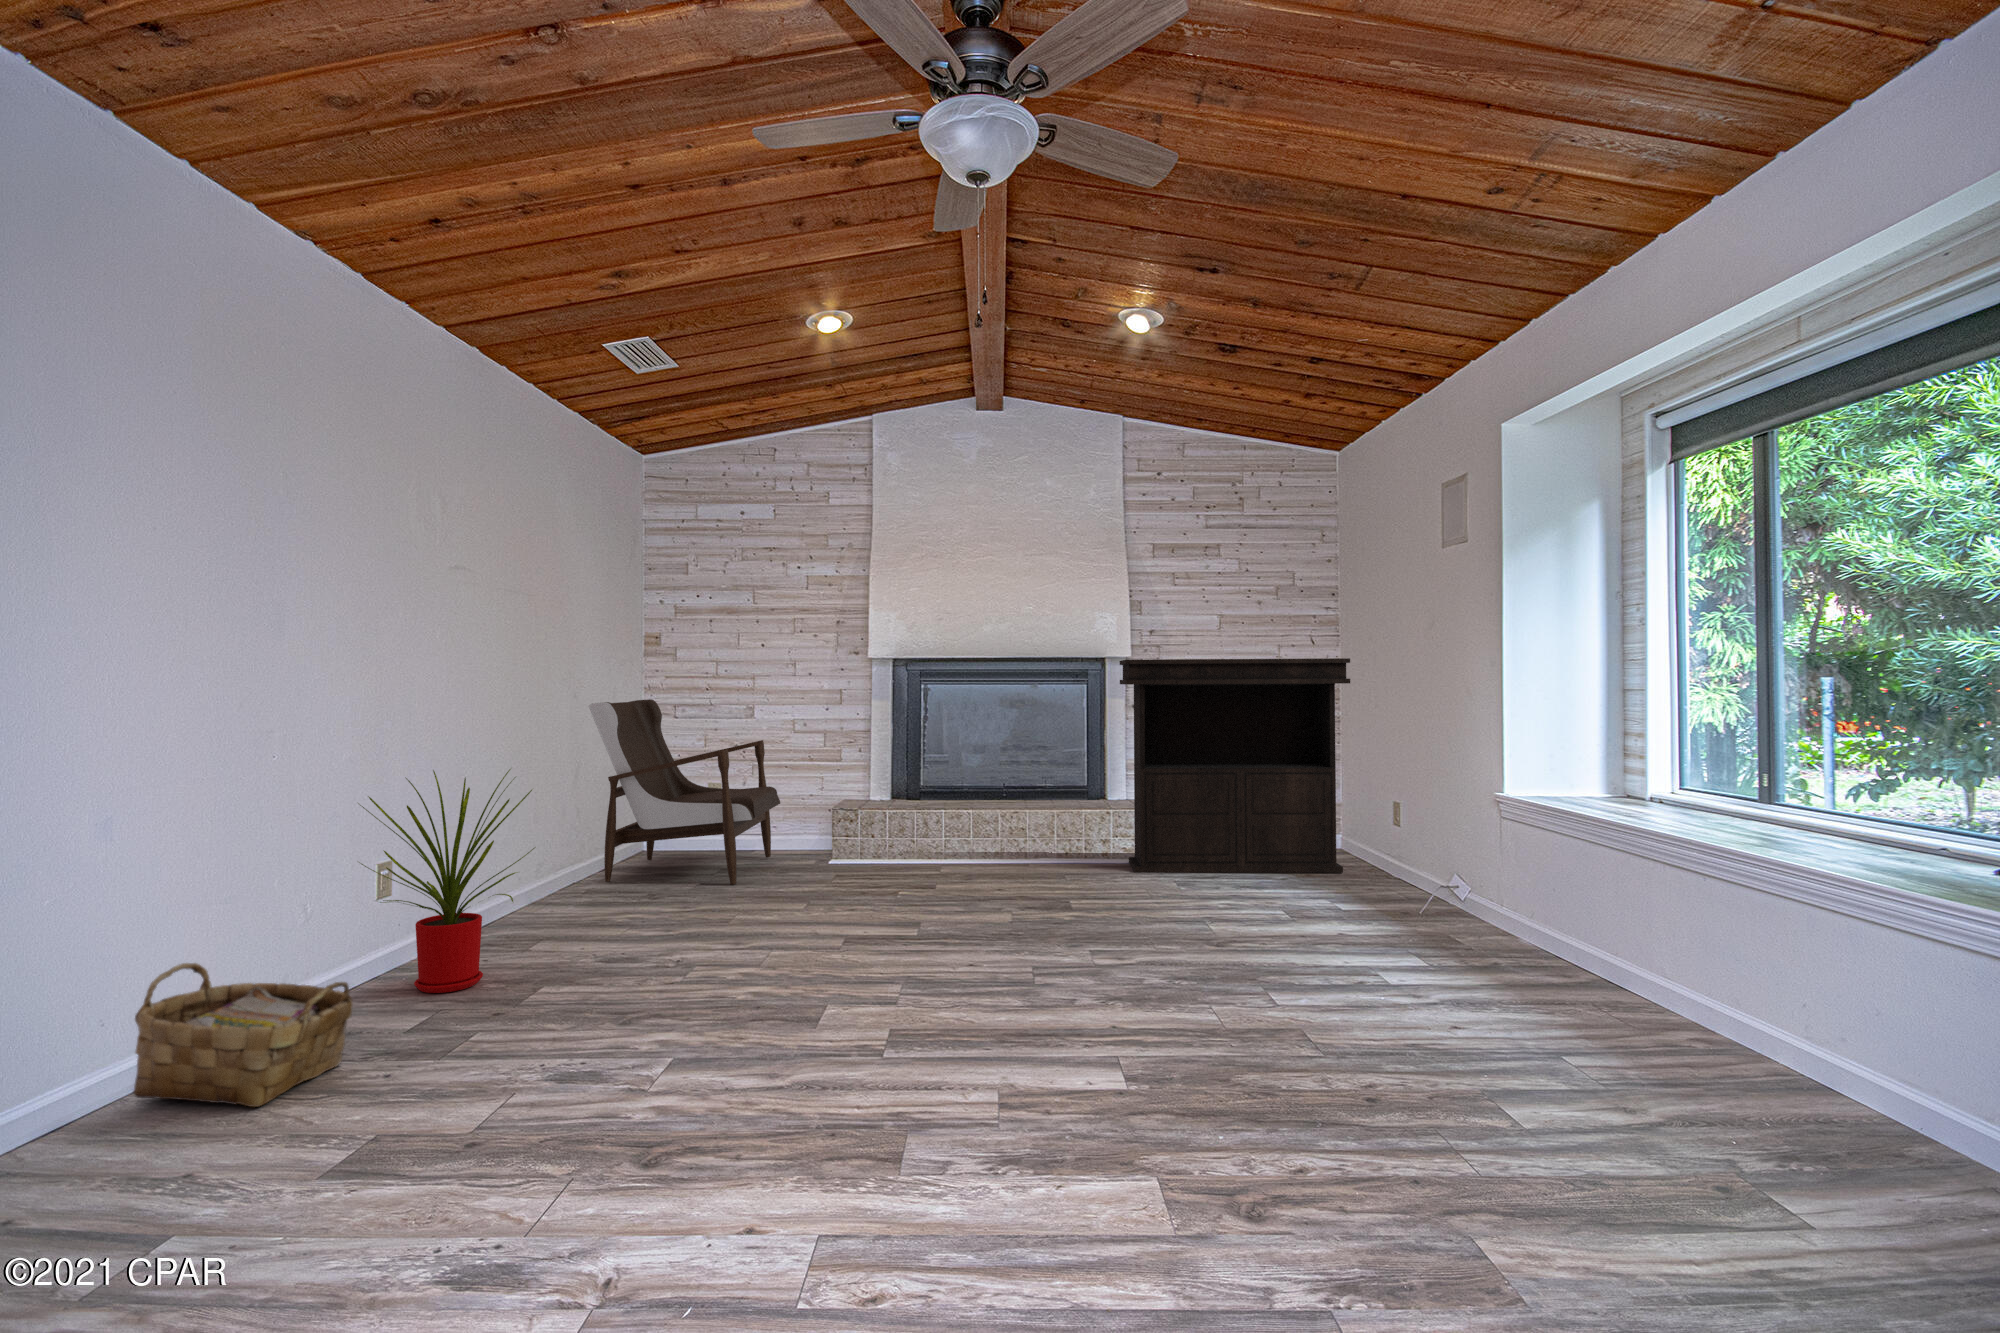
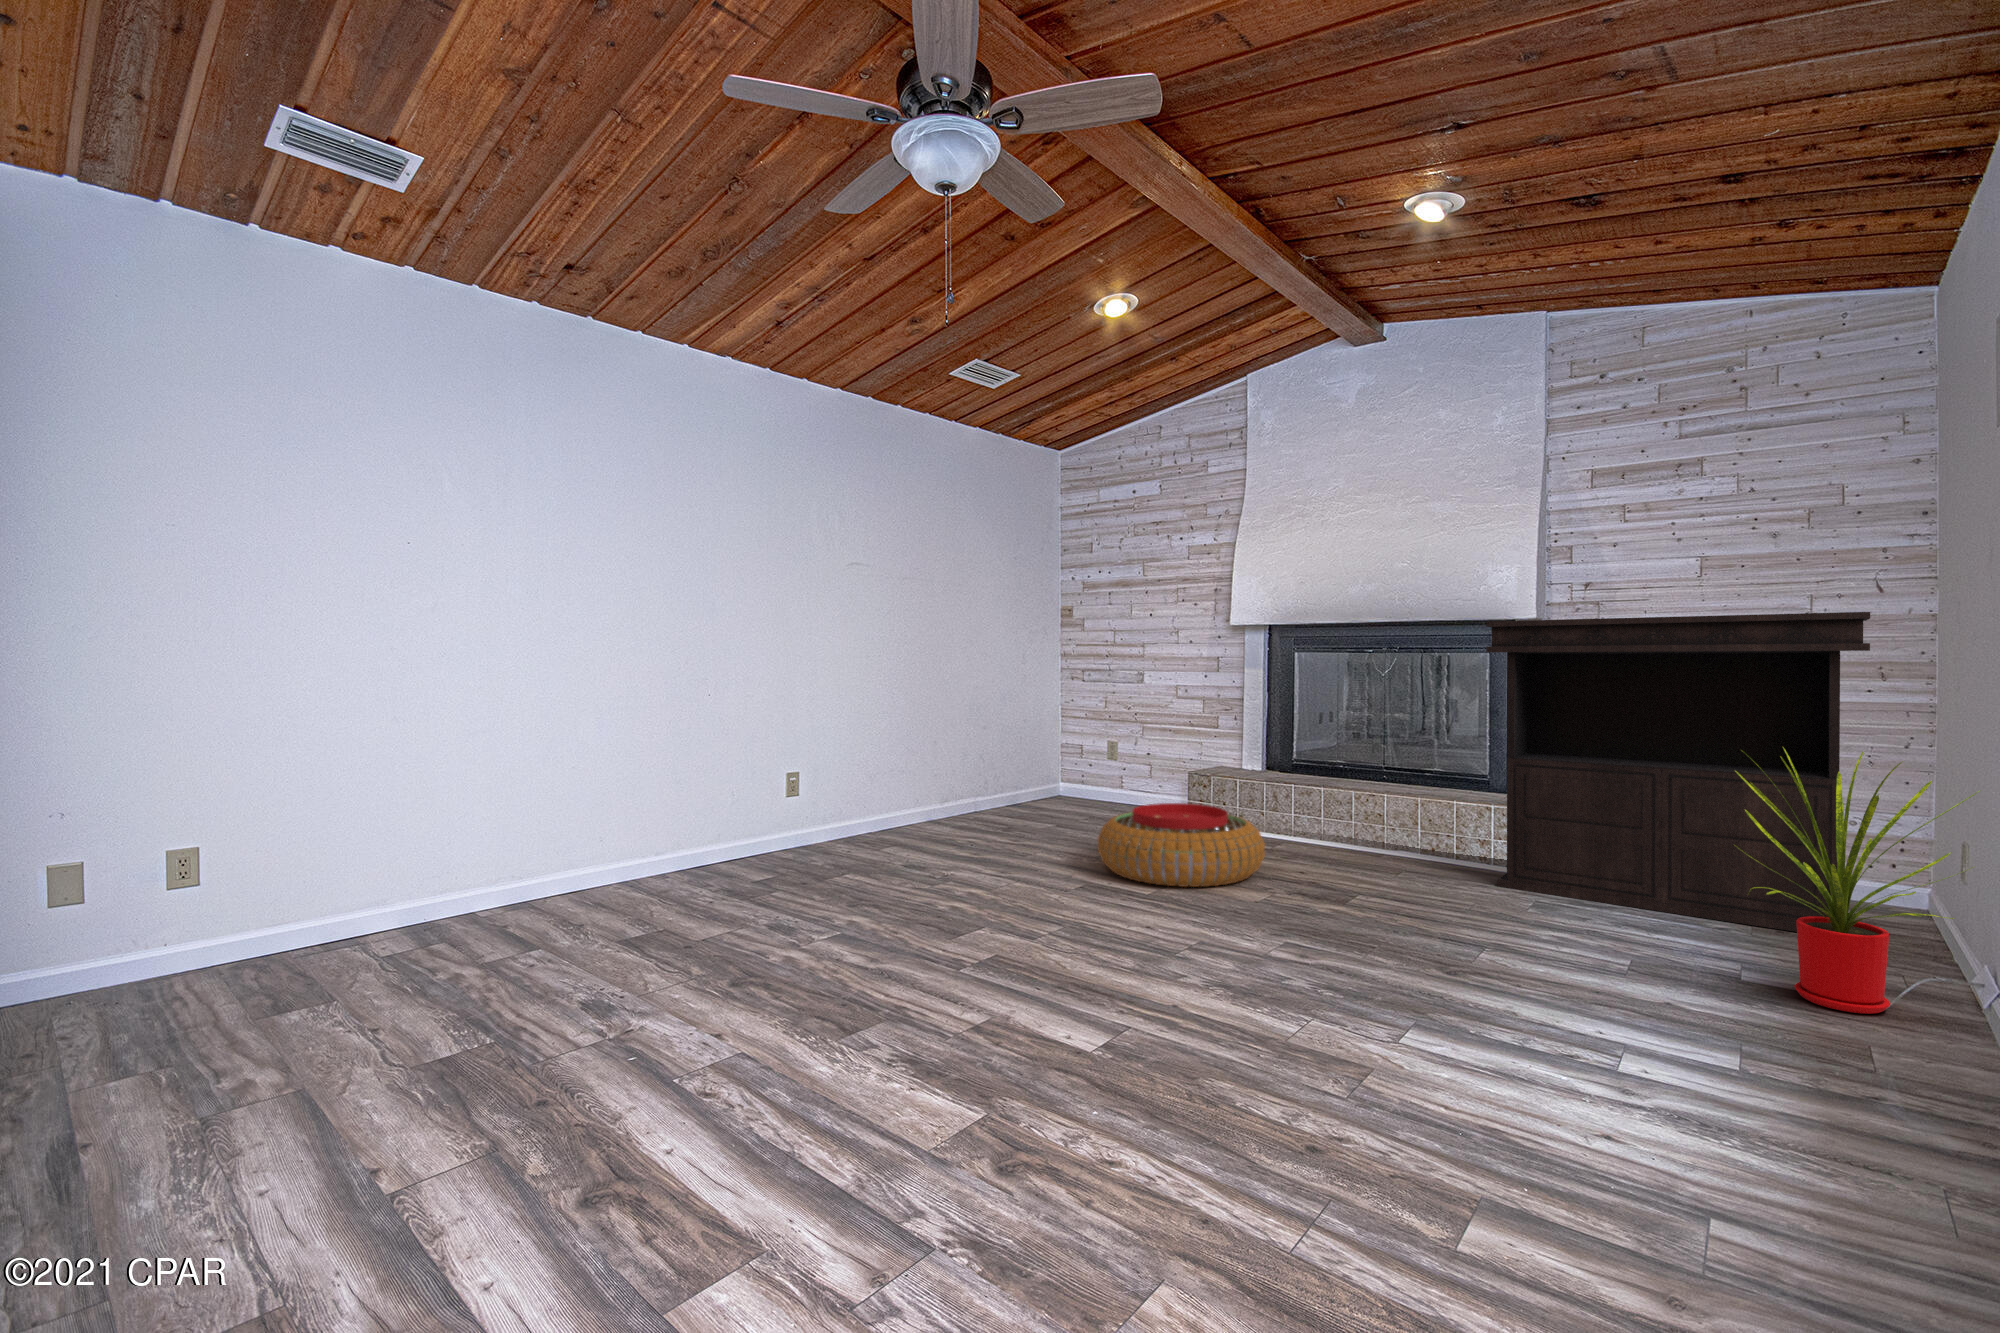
armchair: present [589,699,780,885] -> none [974,666,1147,835]
house plant: present [359,769,536,993] -> present [1735,747,1979,1014]
pouf: none [820,833,981,913] -> present [1098,803,1265,887]
woven basket: present [133,963,353,1107] -> none [512,830,625,929]

